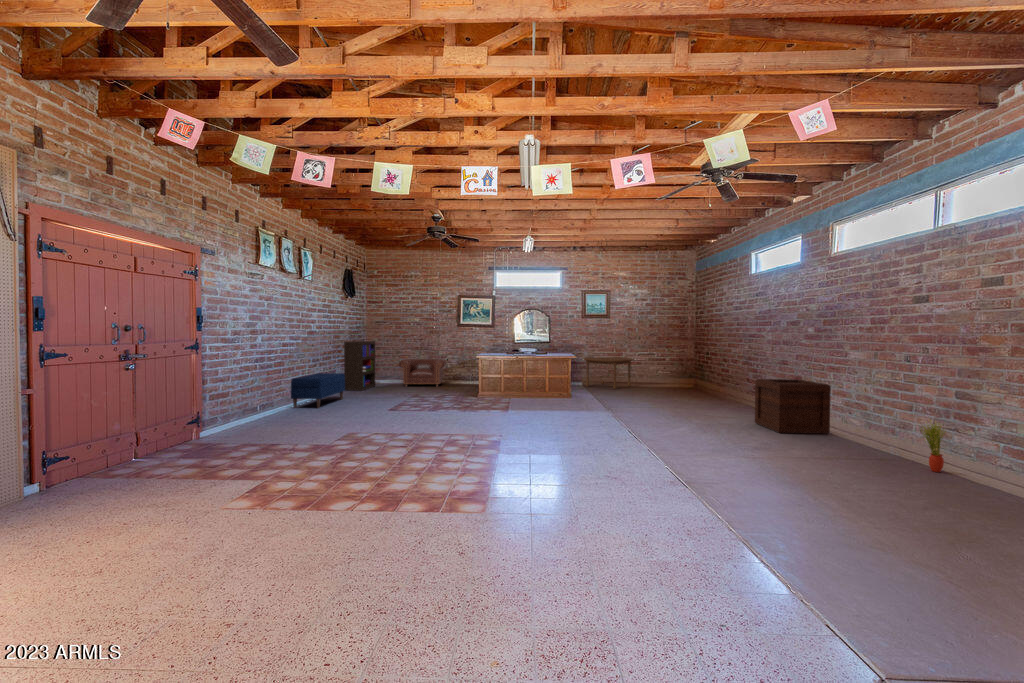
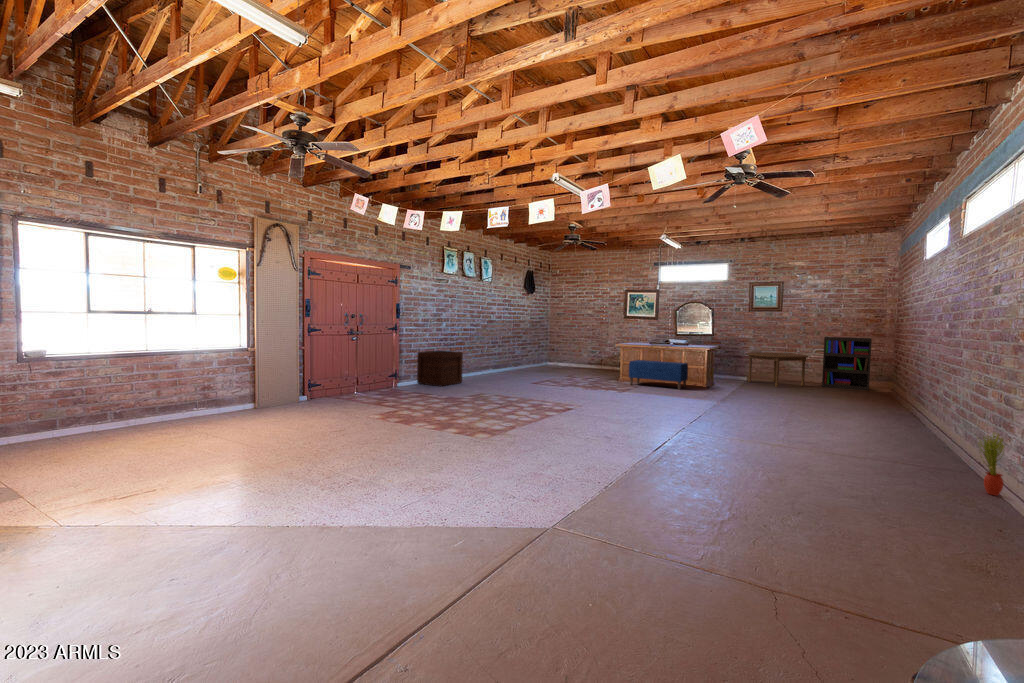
bookshelf: present [344,341,375,391] -> present [822,337,872,390]
armchair: present [399,359,447,386] -> none [568,347,612,371]
bench: present [291,373,345,408] -> present [629,360,688,390]
wooden crate: present [755,379,831,434] -> present [417,351,463,386]

